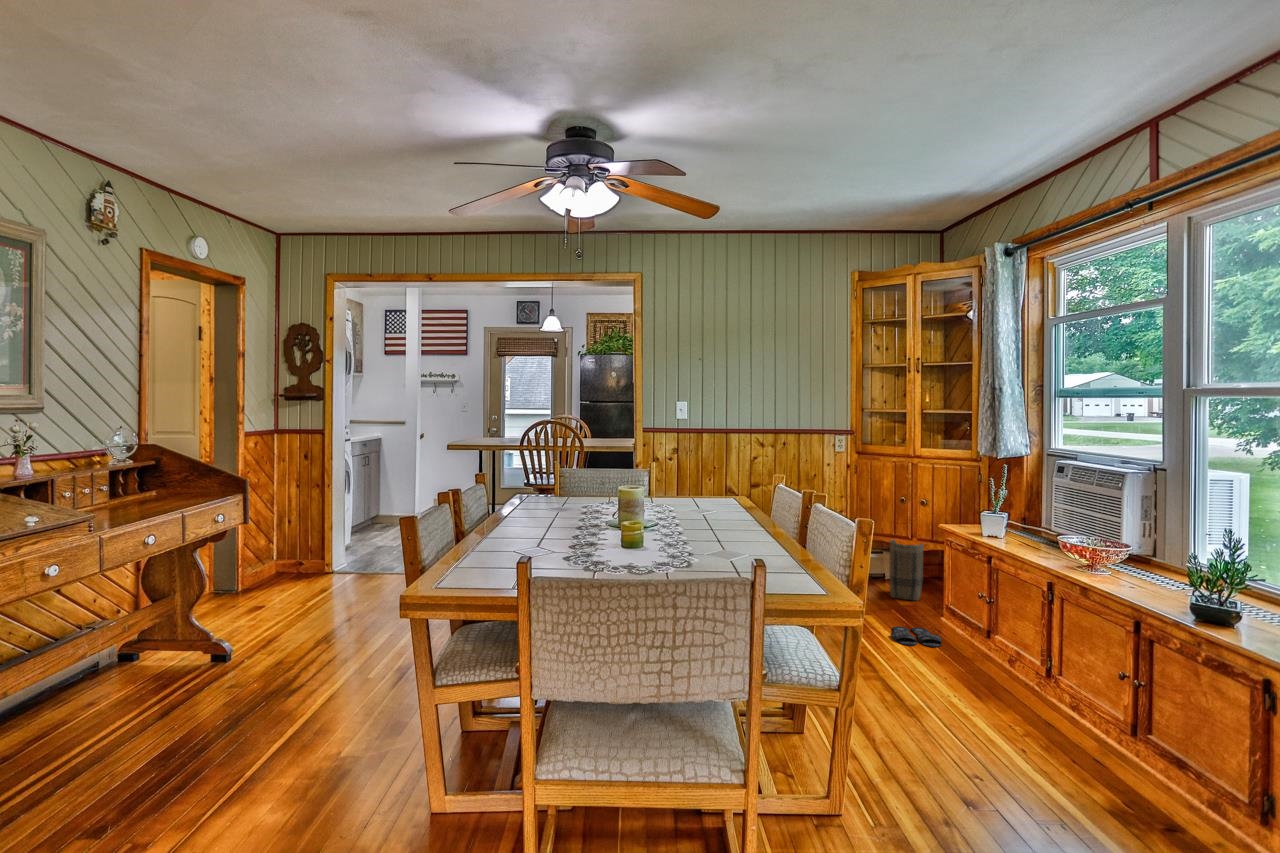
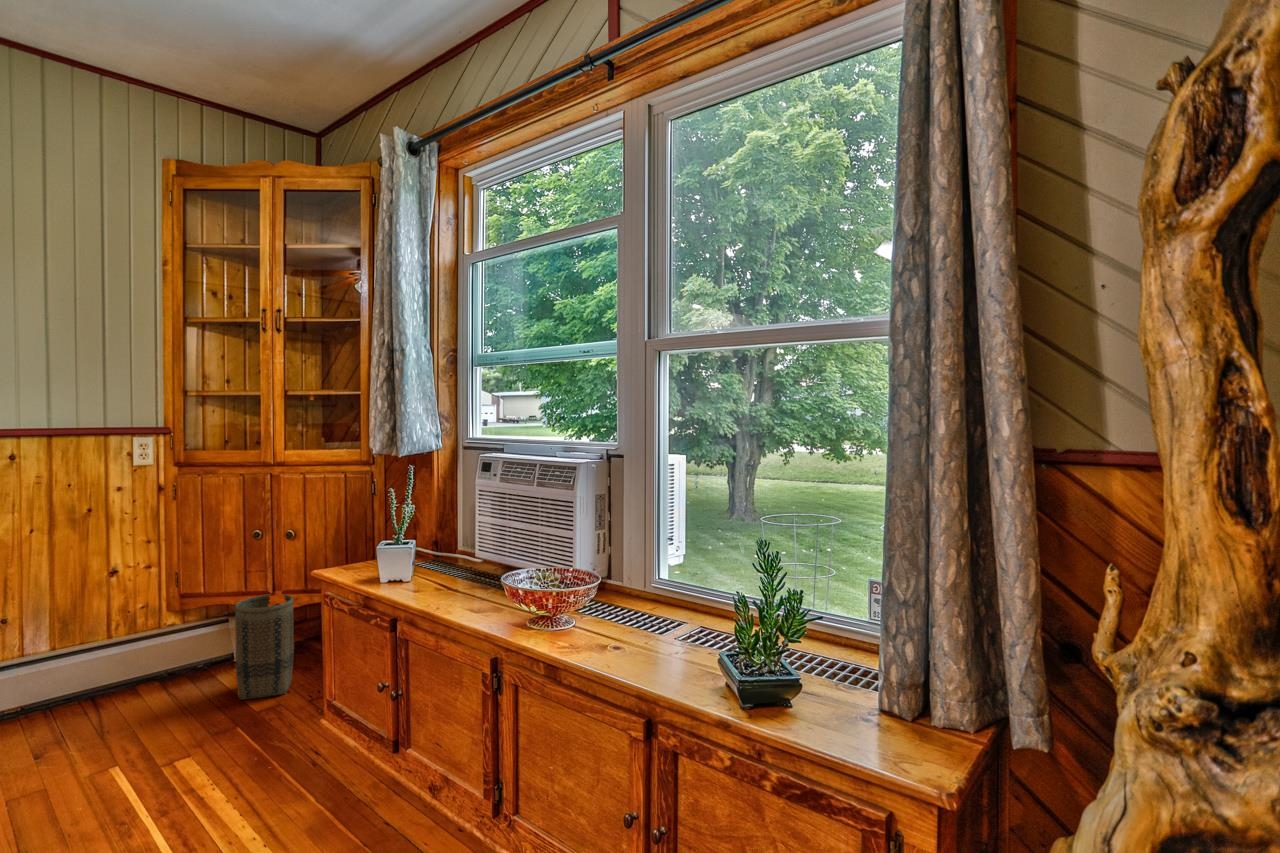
slippers: present [891,626,942,647] -> none [222,757,320,818]

